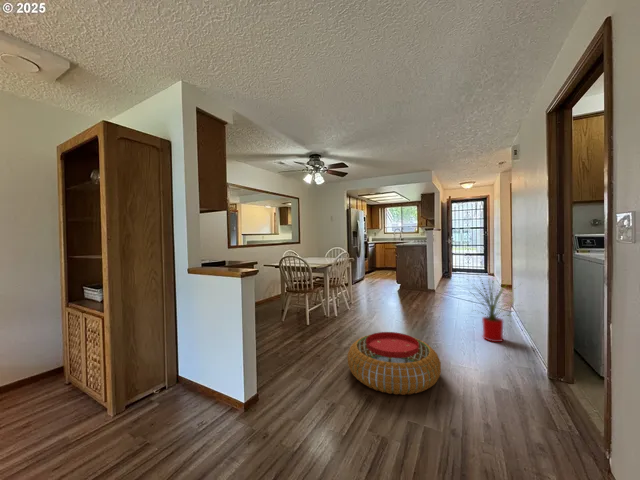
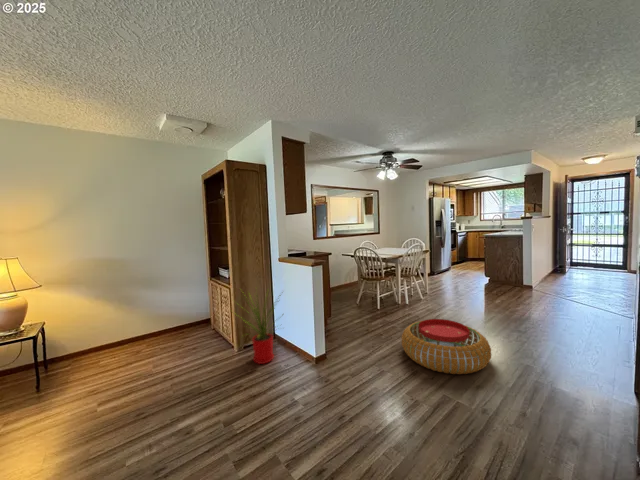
house plant: present [474,281,509,342] -> present [244,295,281,364]

